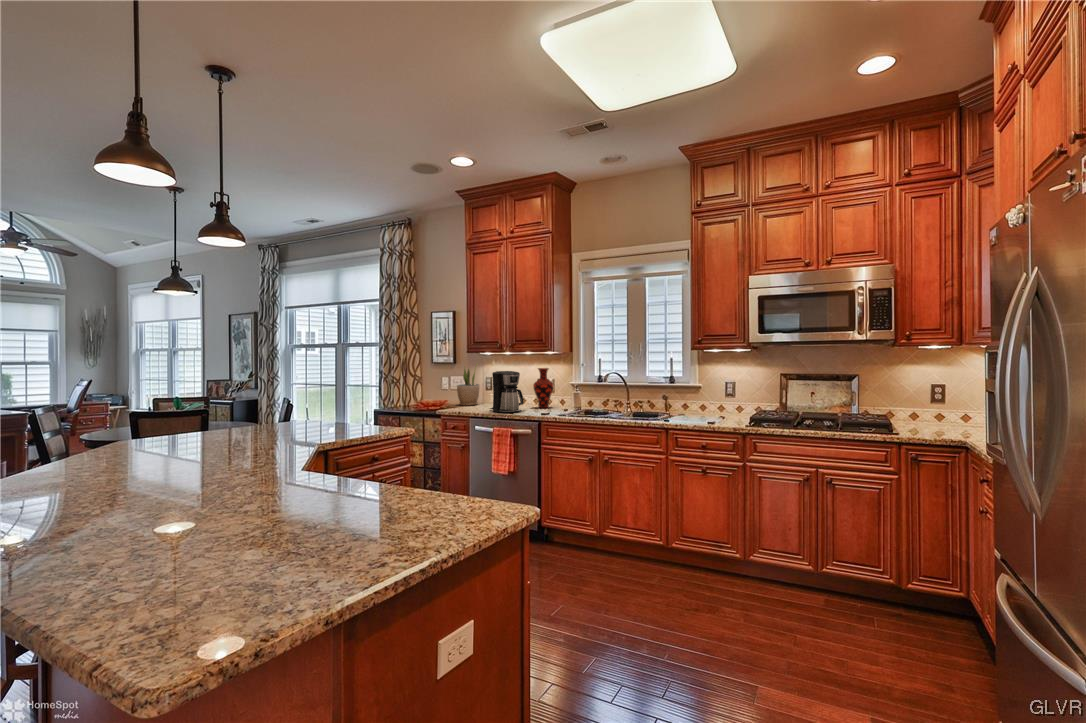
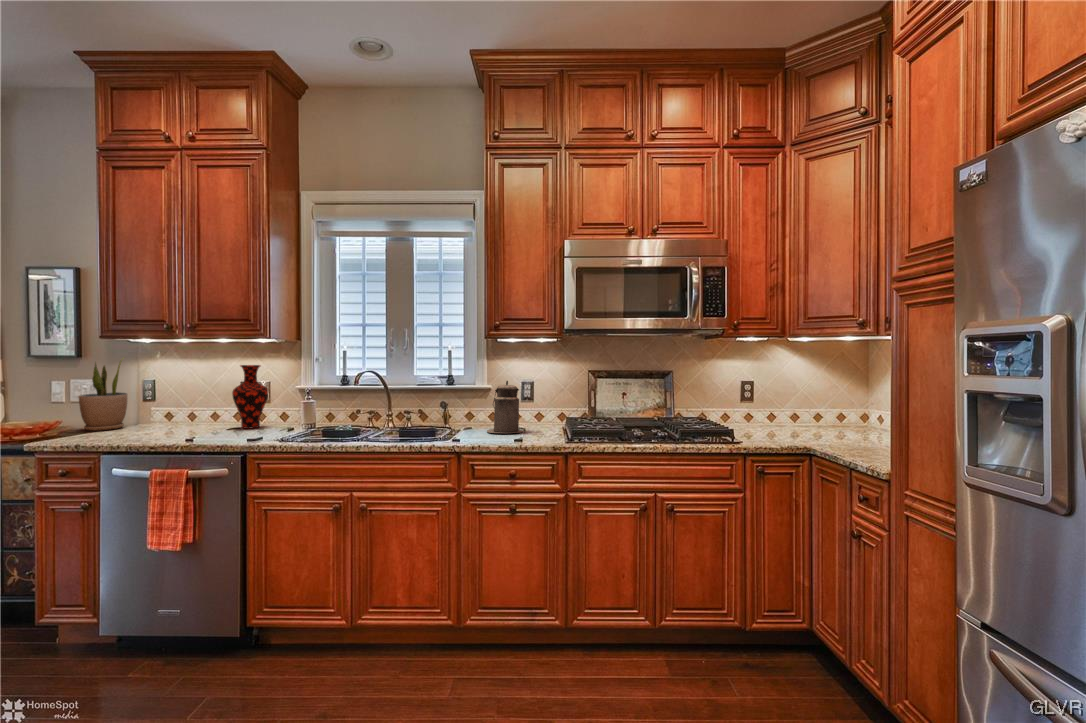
coffee maker: present [490,371,524,413] -> none [146,370,214,441]
canister: none [694,380,722,419] -> present [487,381,523,433]

